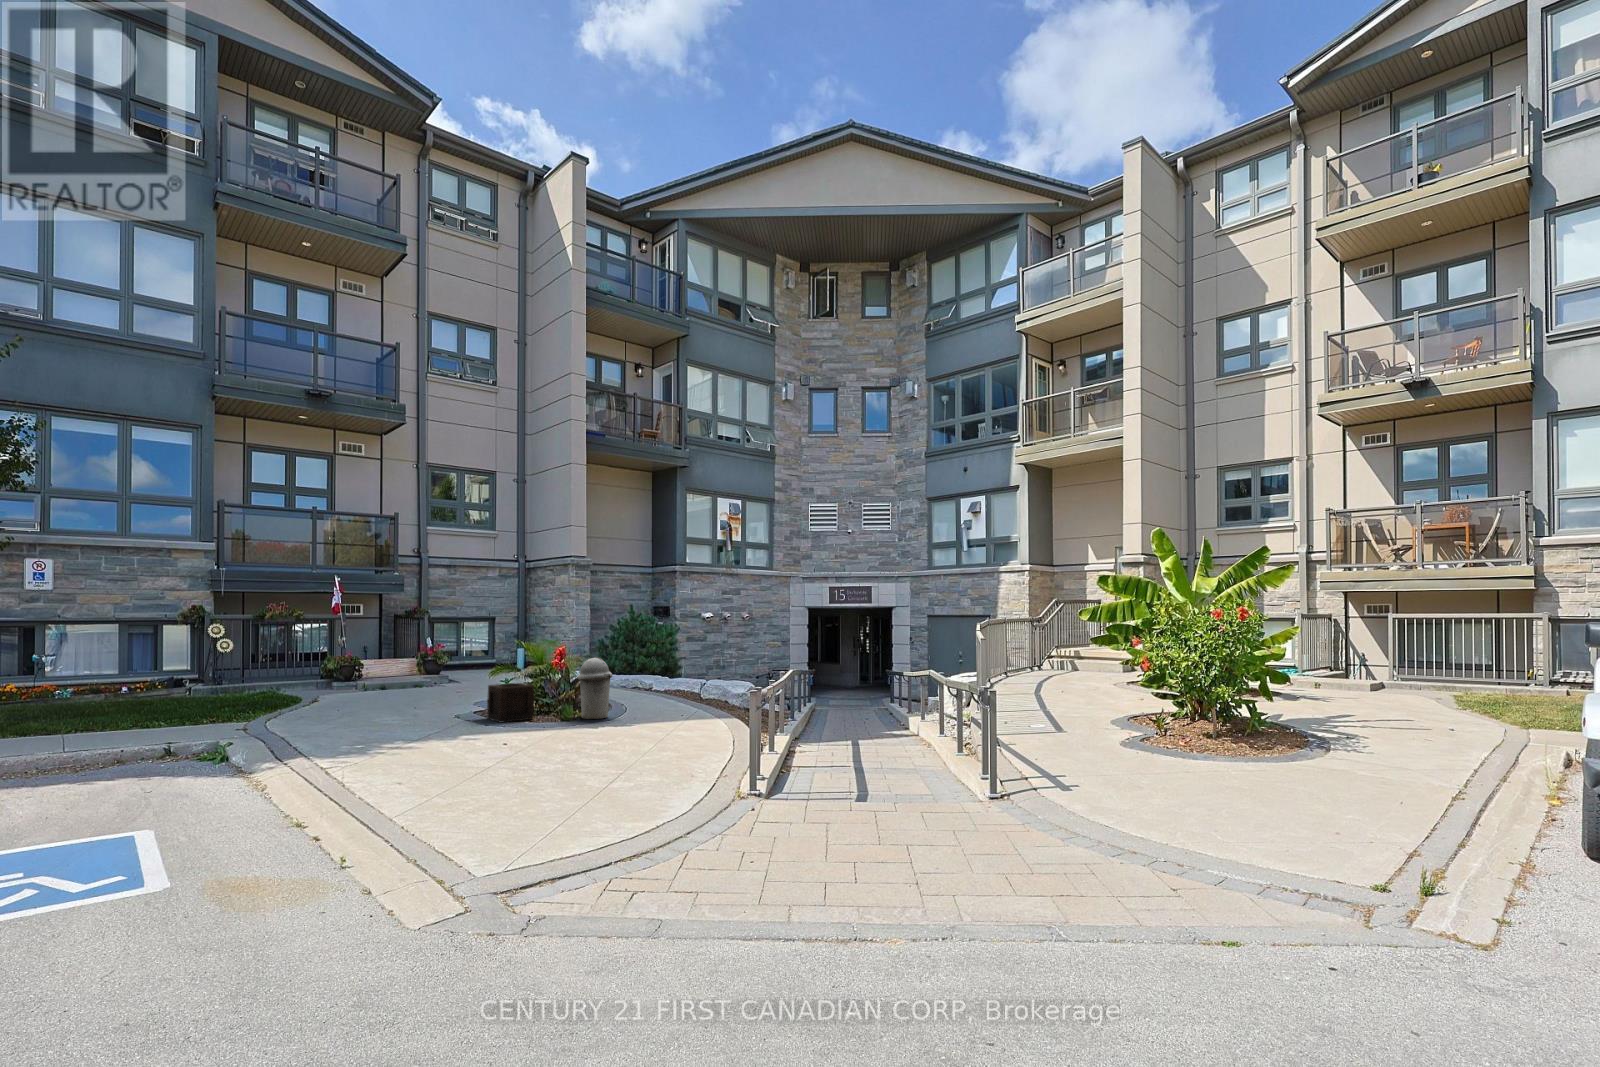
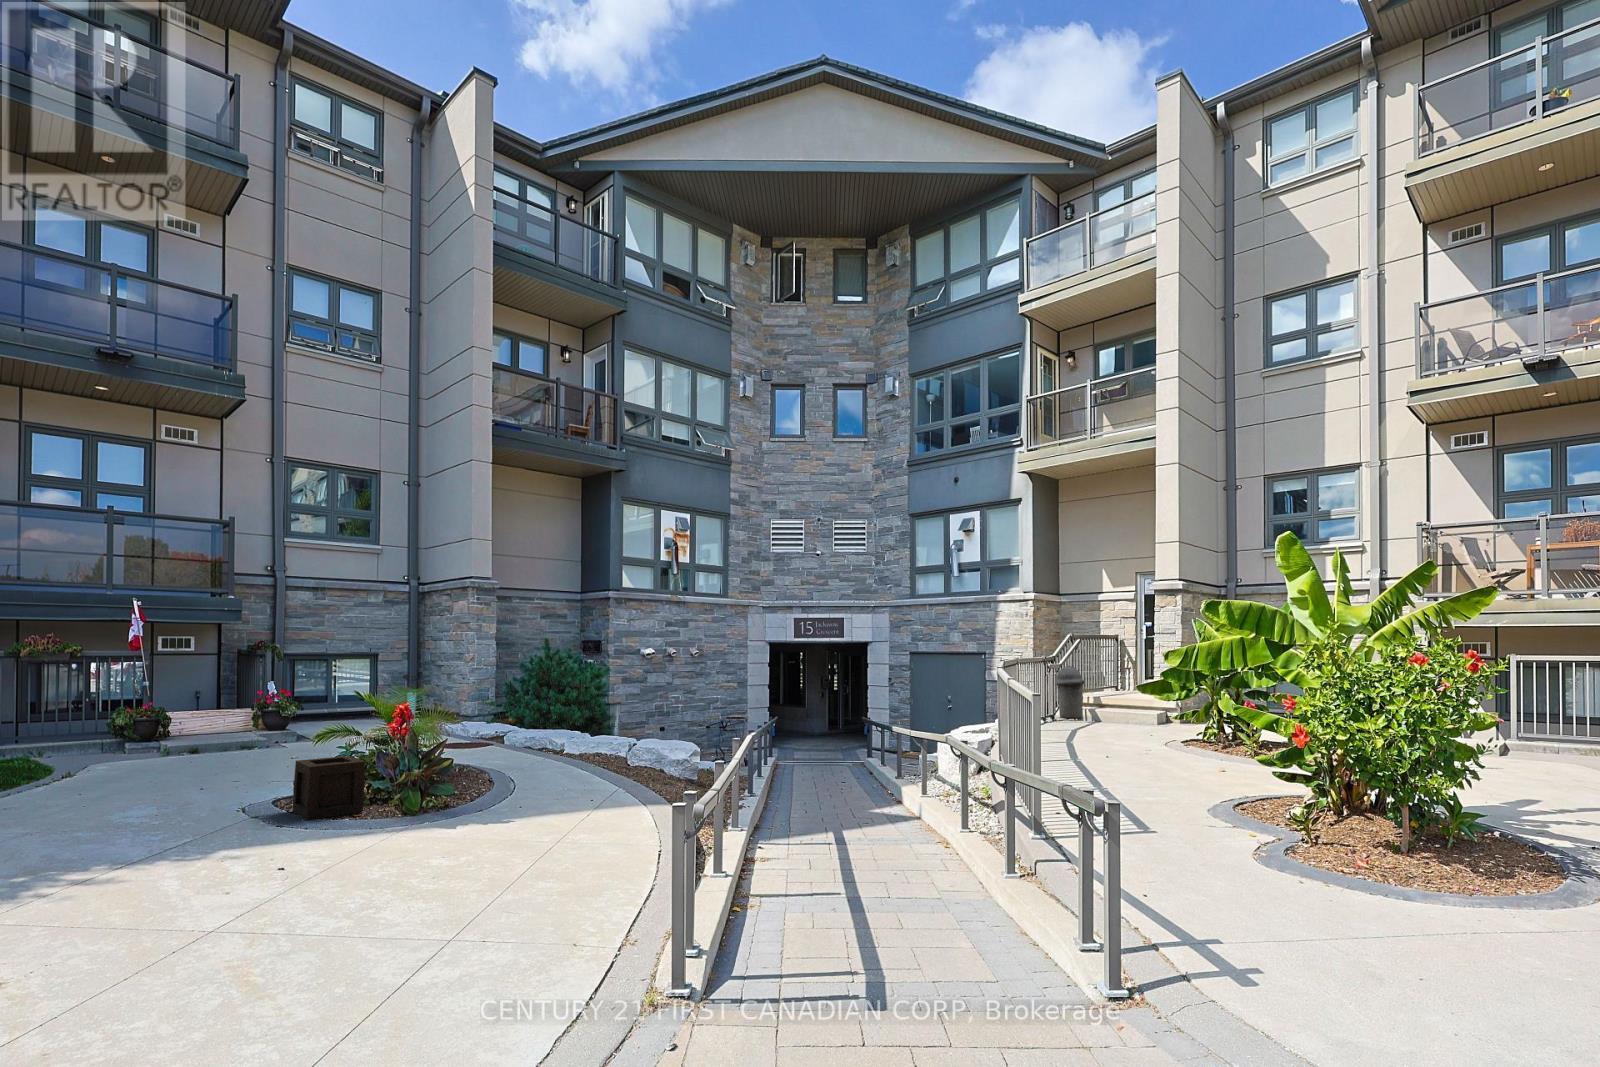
trash can: present [577,657,612,719] -> present [1055,666,1085,718]

